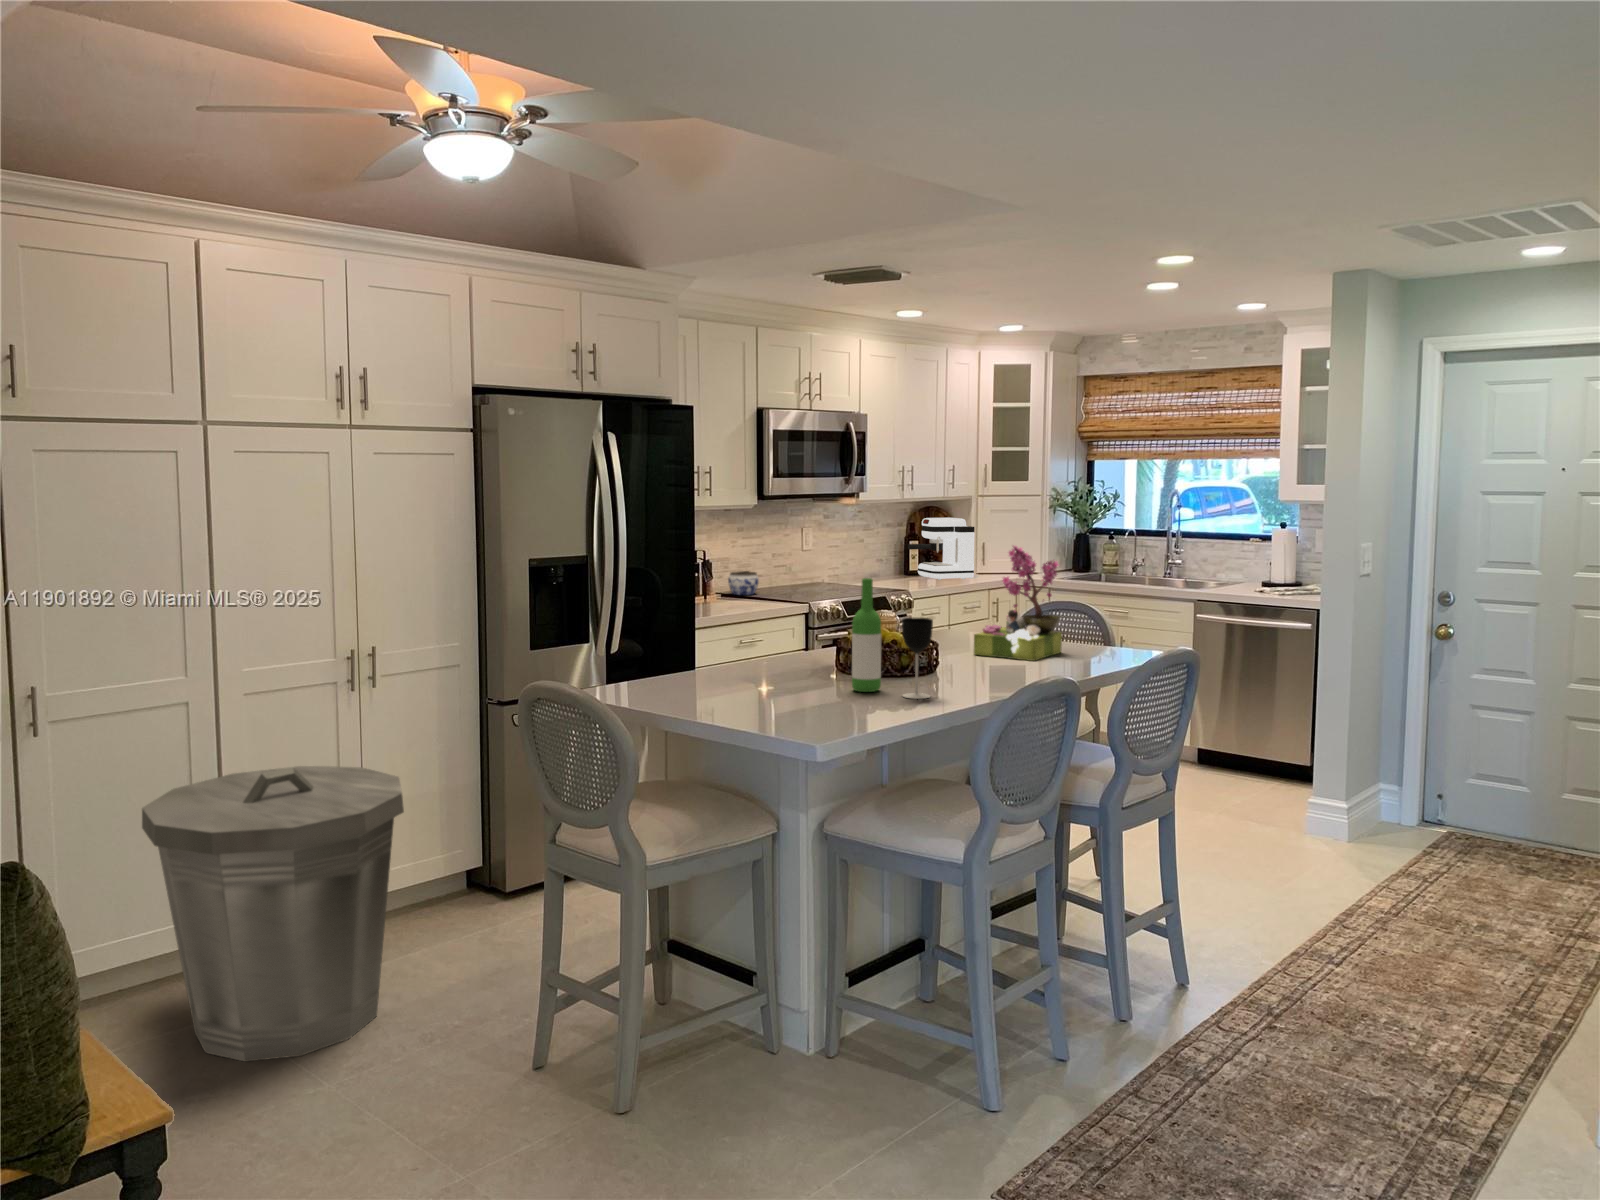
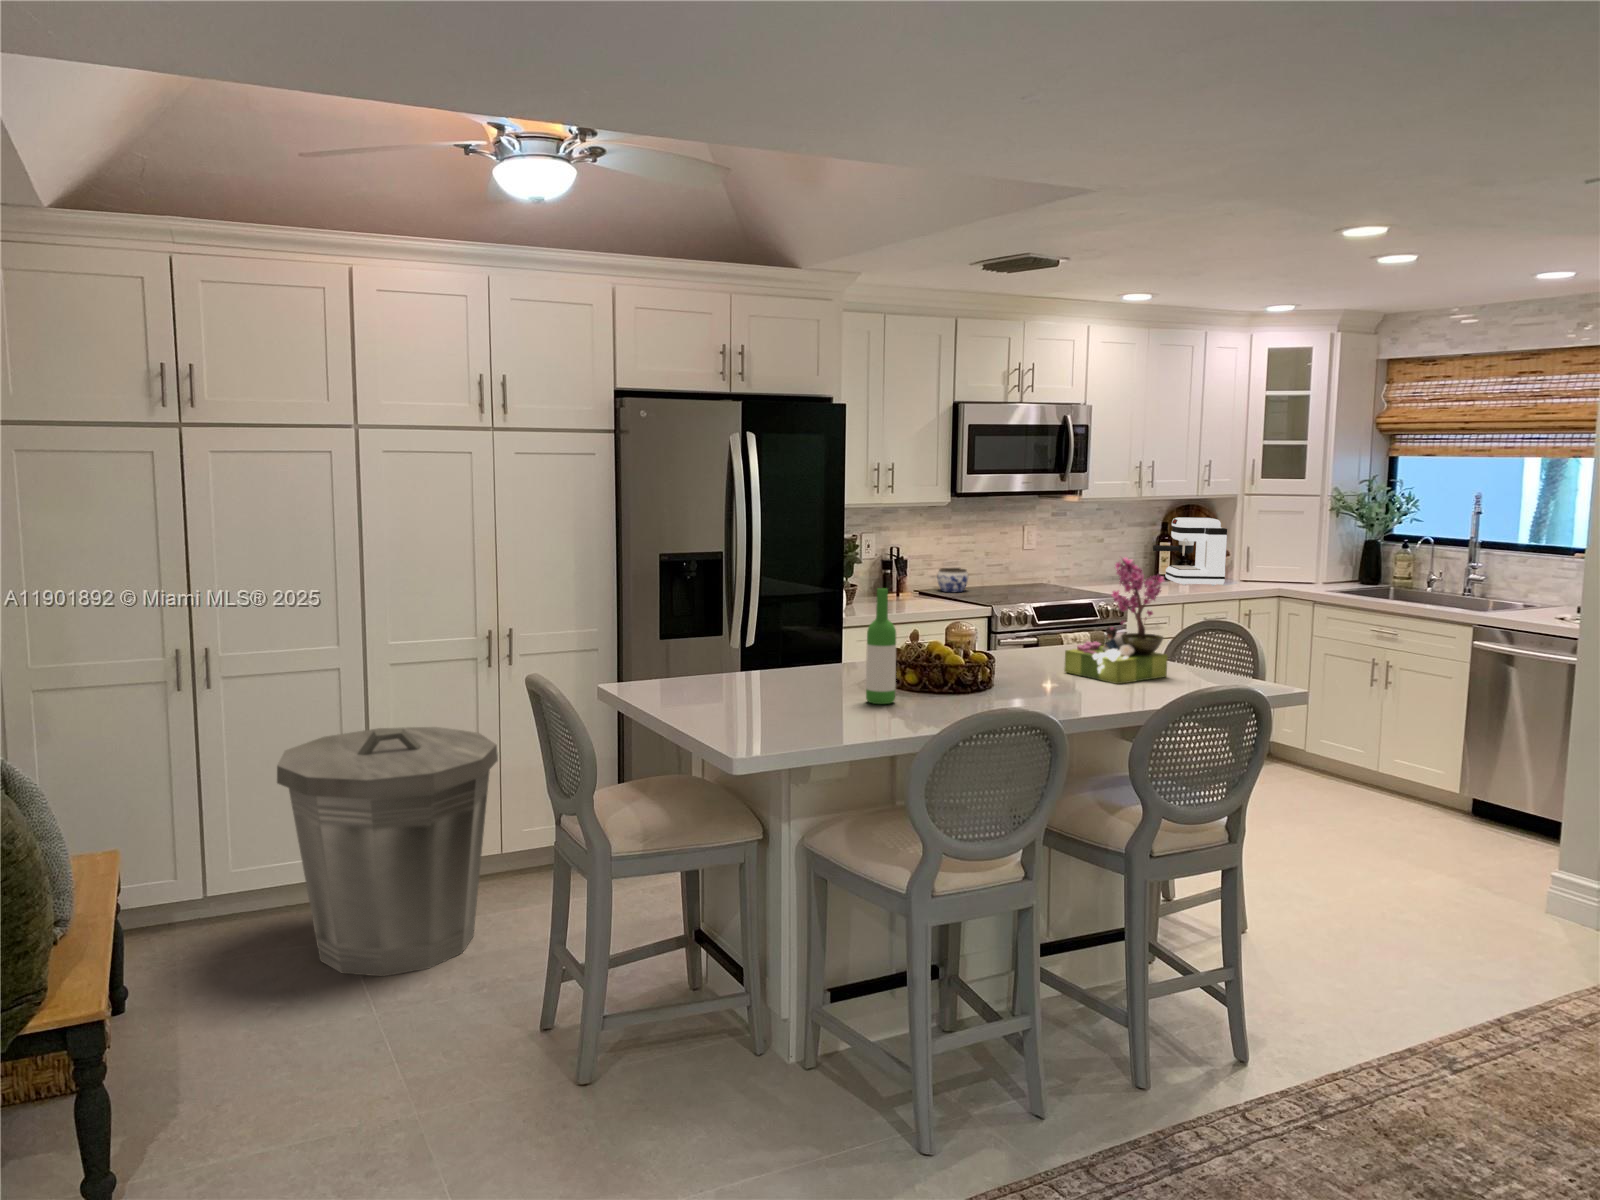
wine glass: present [902,618,933,699] -> none [903,631,936,716]

